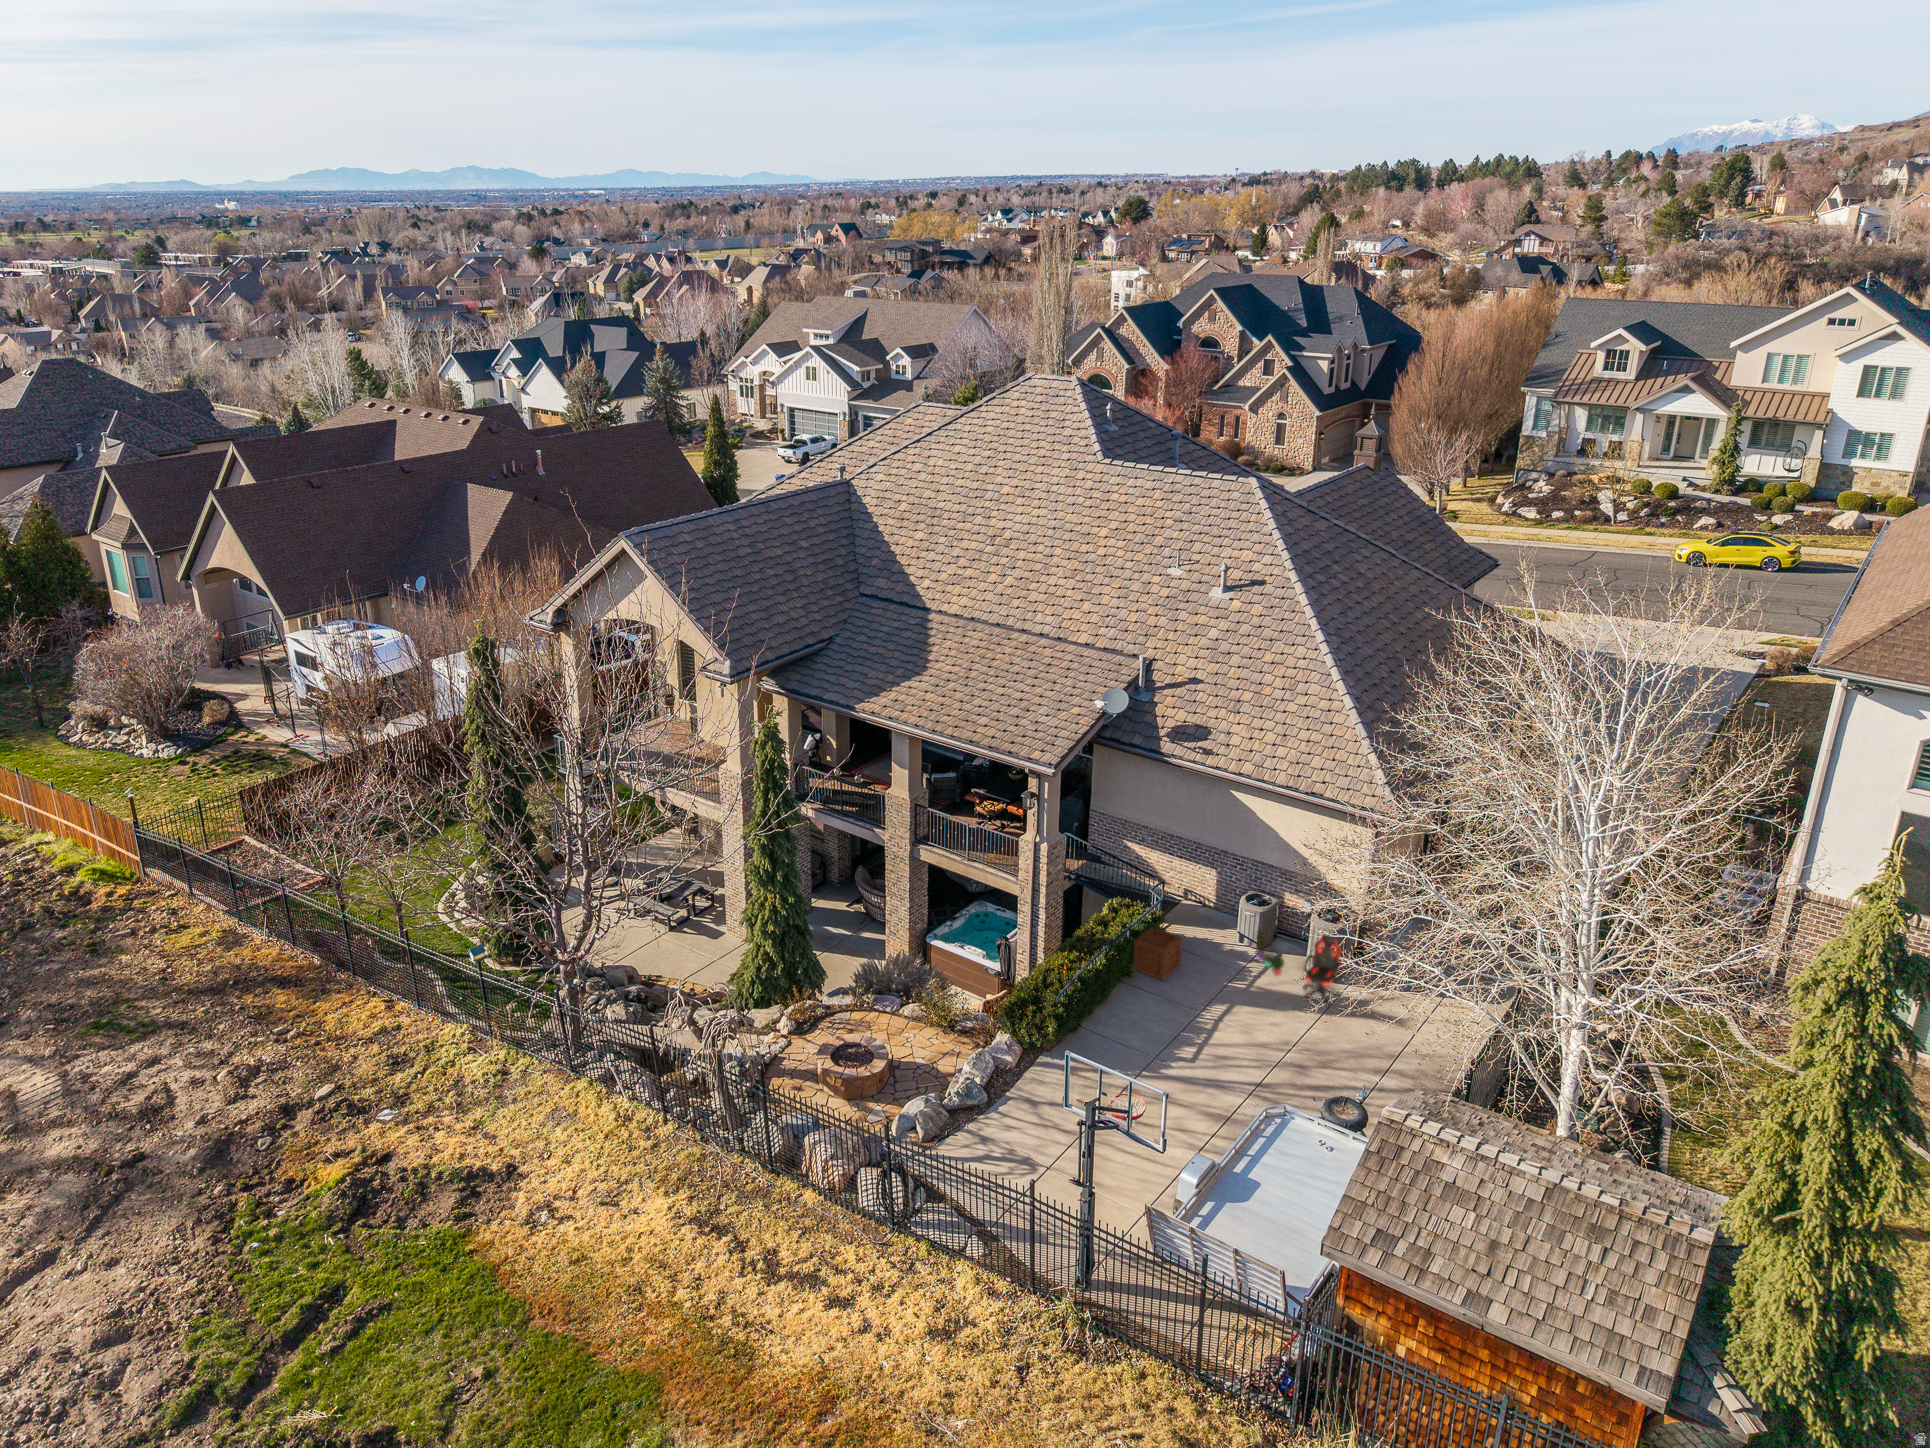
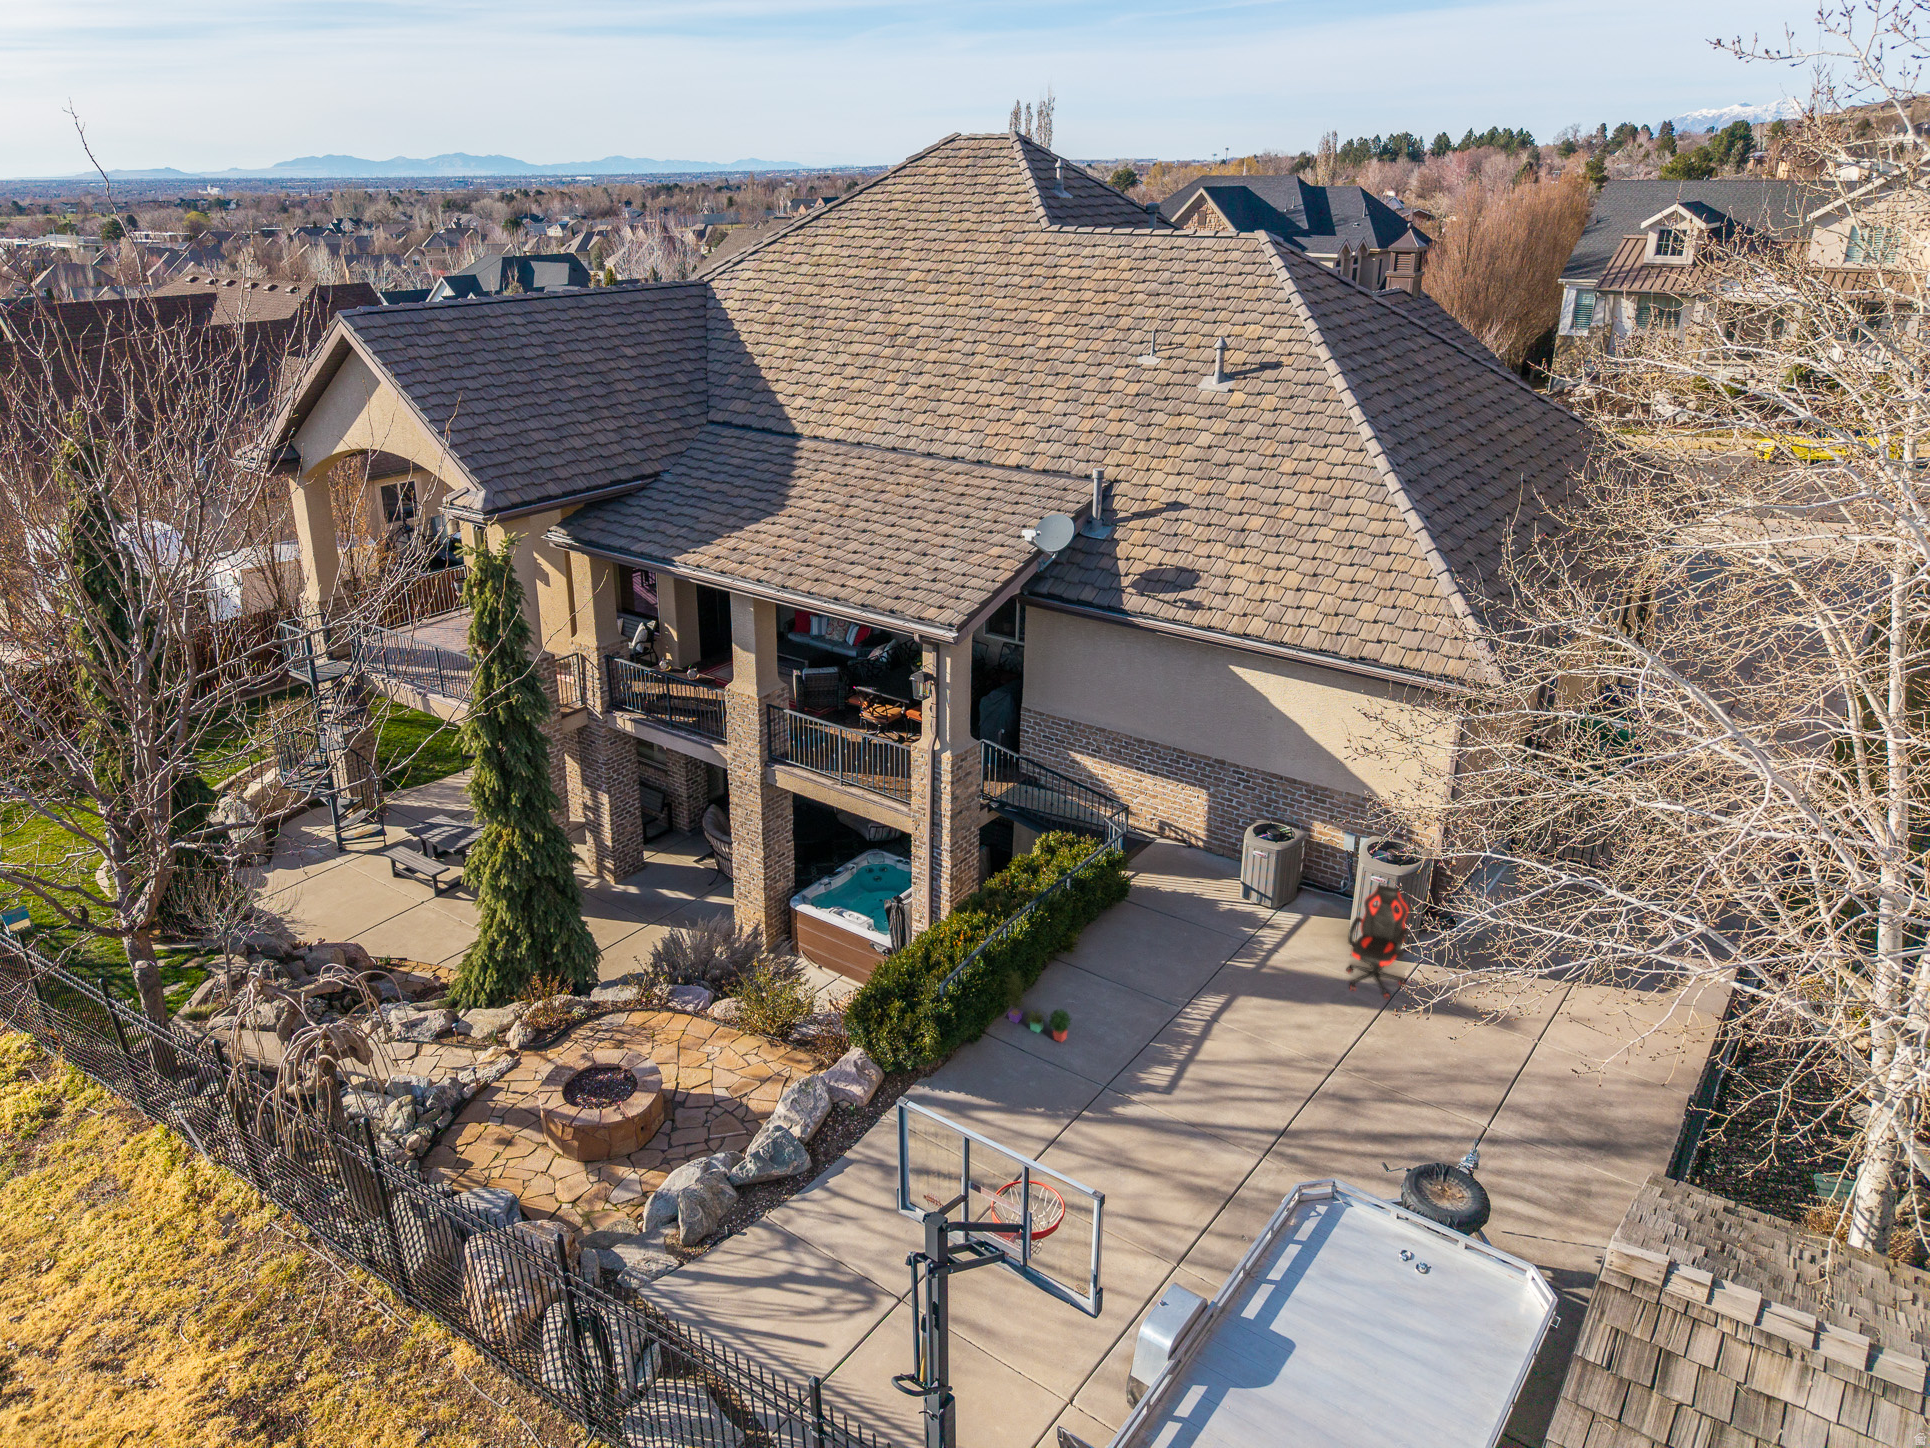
wooden crate: present [1134,927,1182,980] -> none [1082,878,1156,960]
potted plant: present [1256,929,1284,975] -> present [1005,972,1071,1042]

